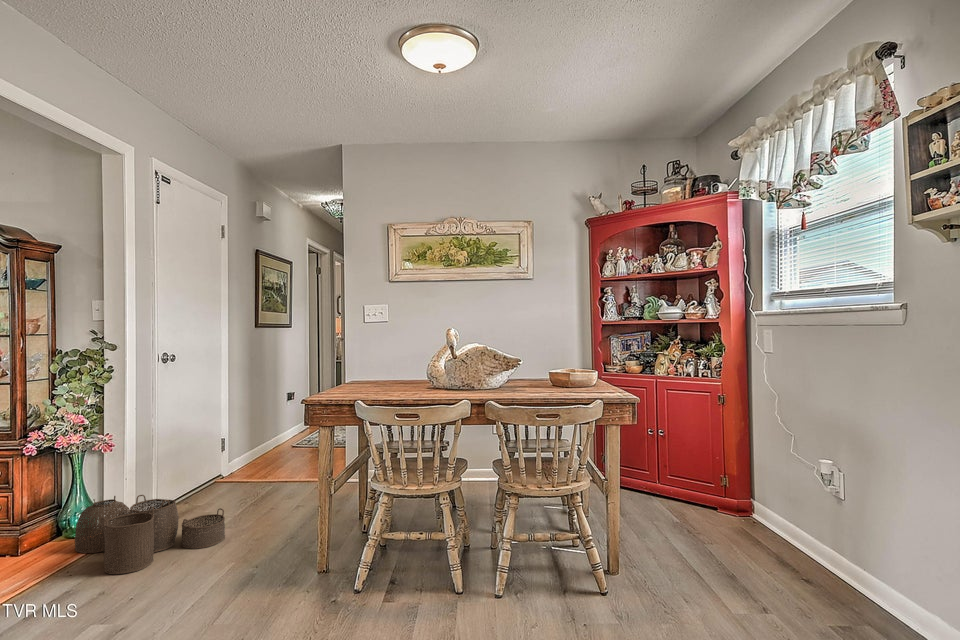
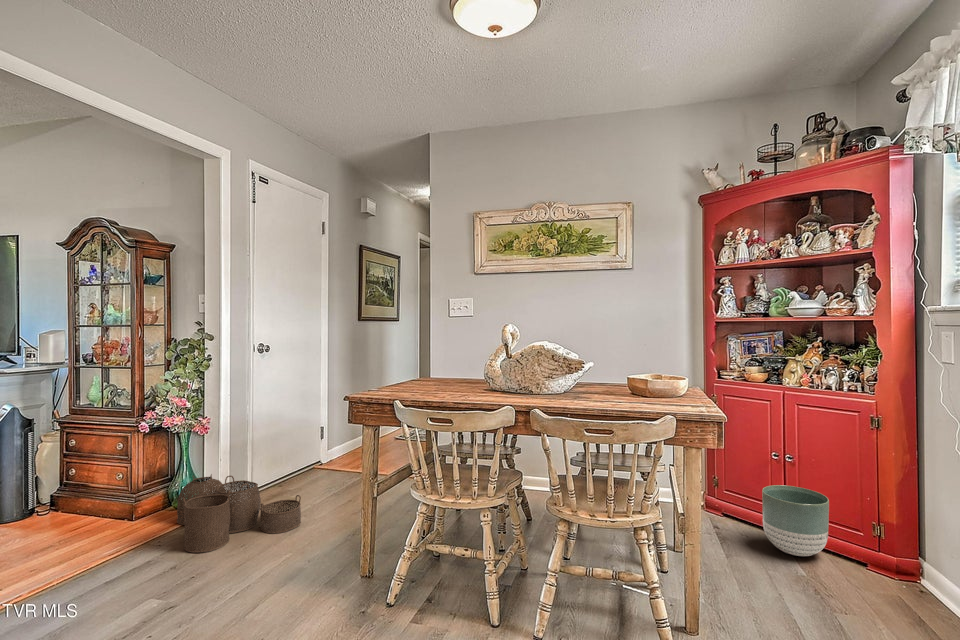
planter: none [644,458,692,511] -> present [762,485,829,556]

